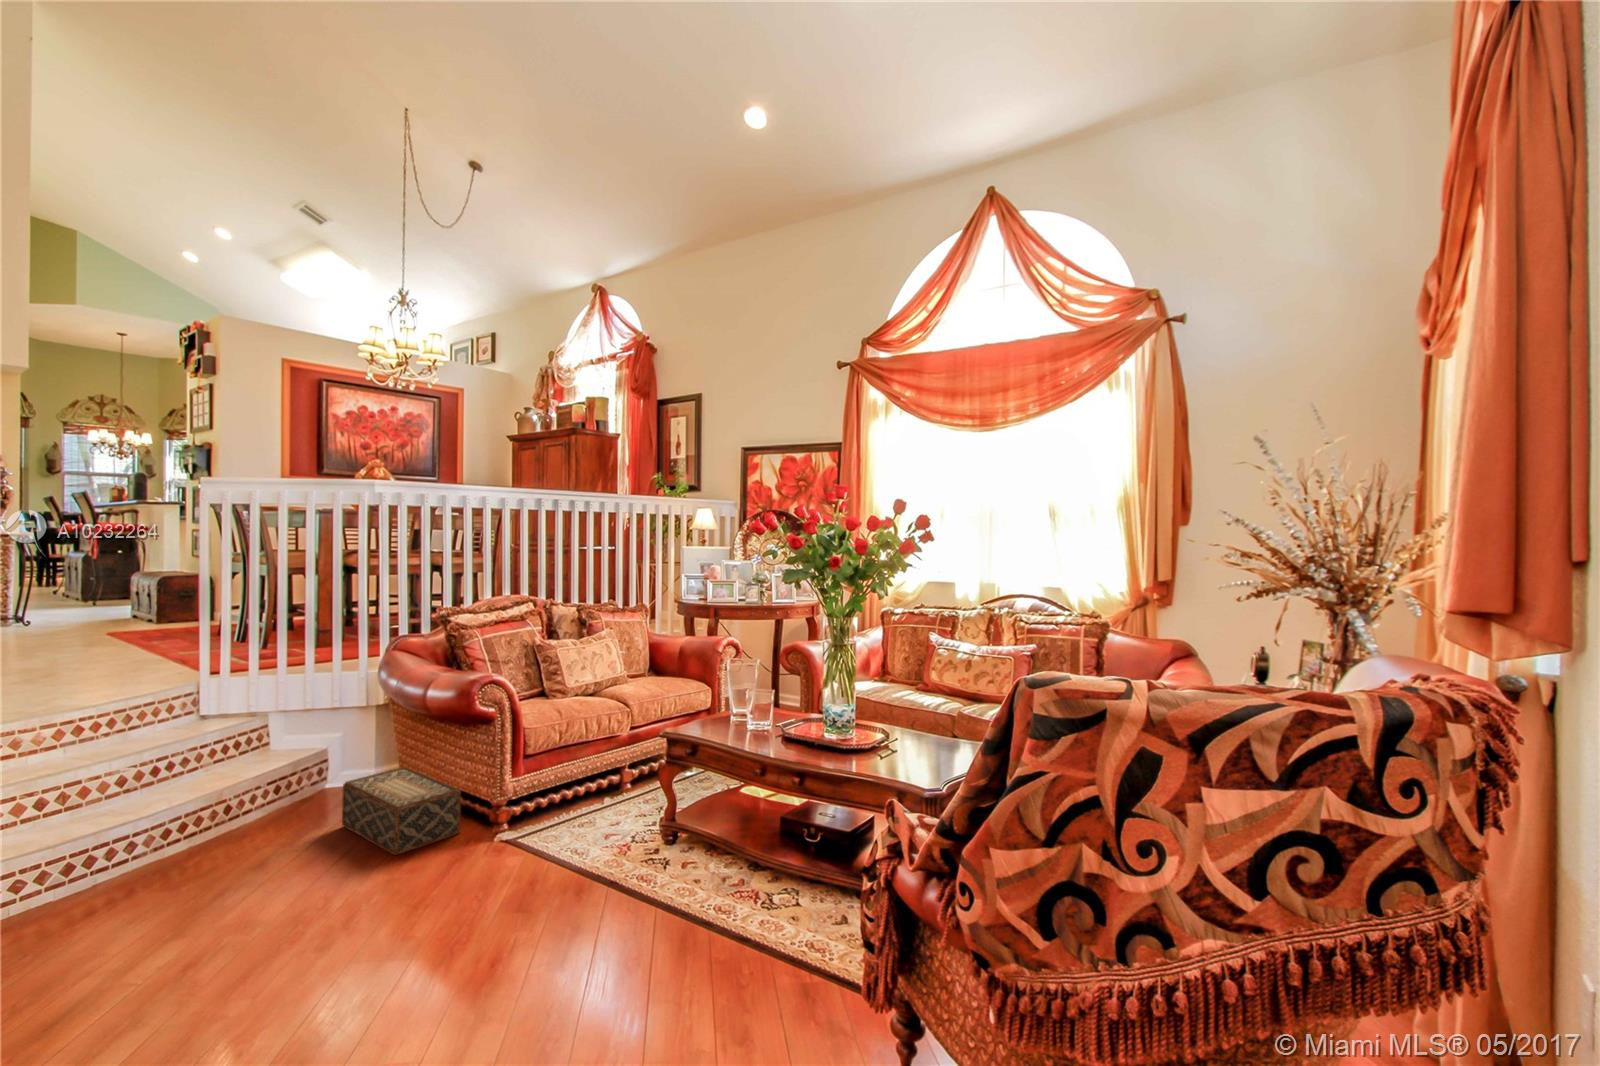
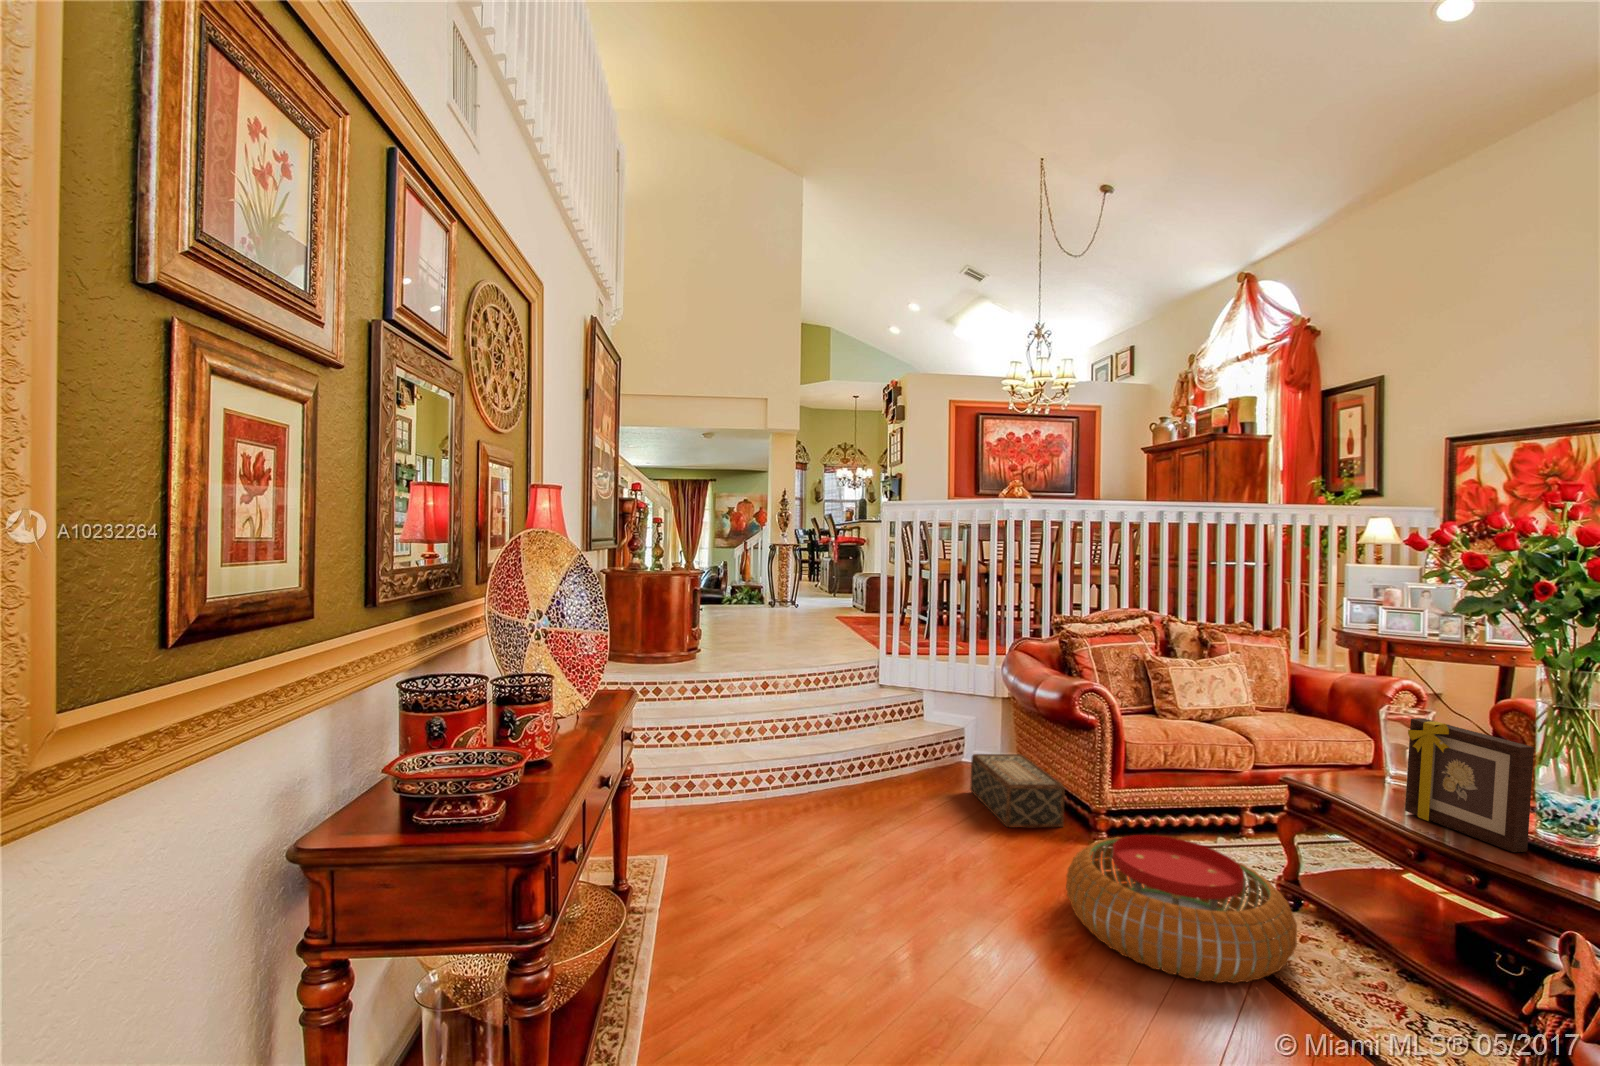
picture frame: none [749,667,822,753] -> present [1405,719,1534,852]
pouf: none [478,812,682,951] -> present [1066,835,1297,983]

